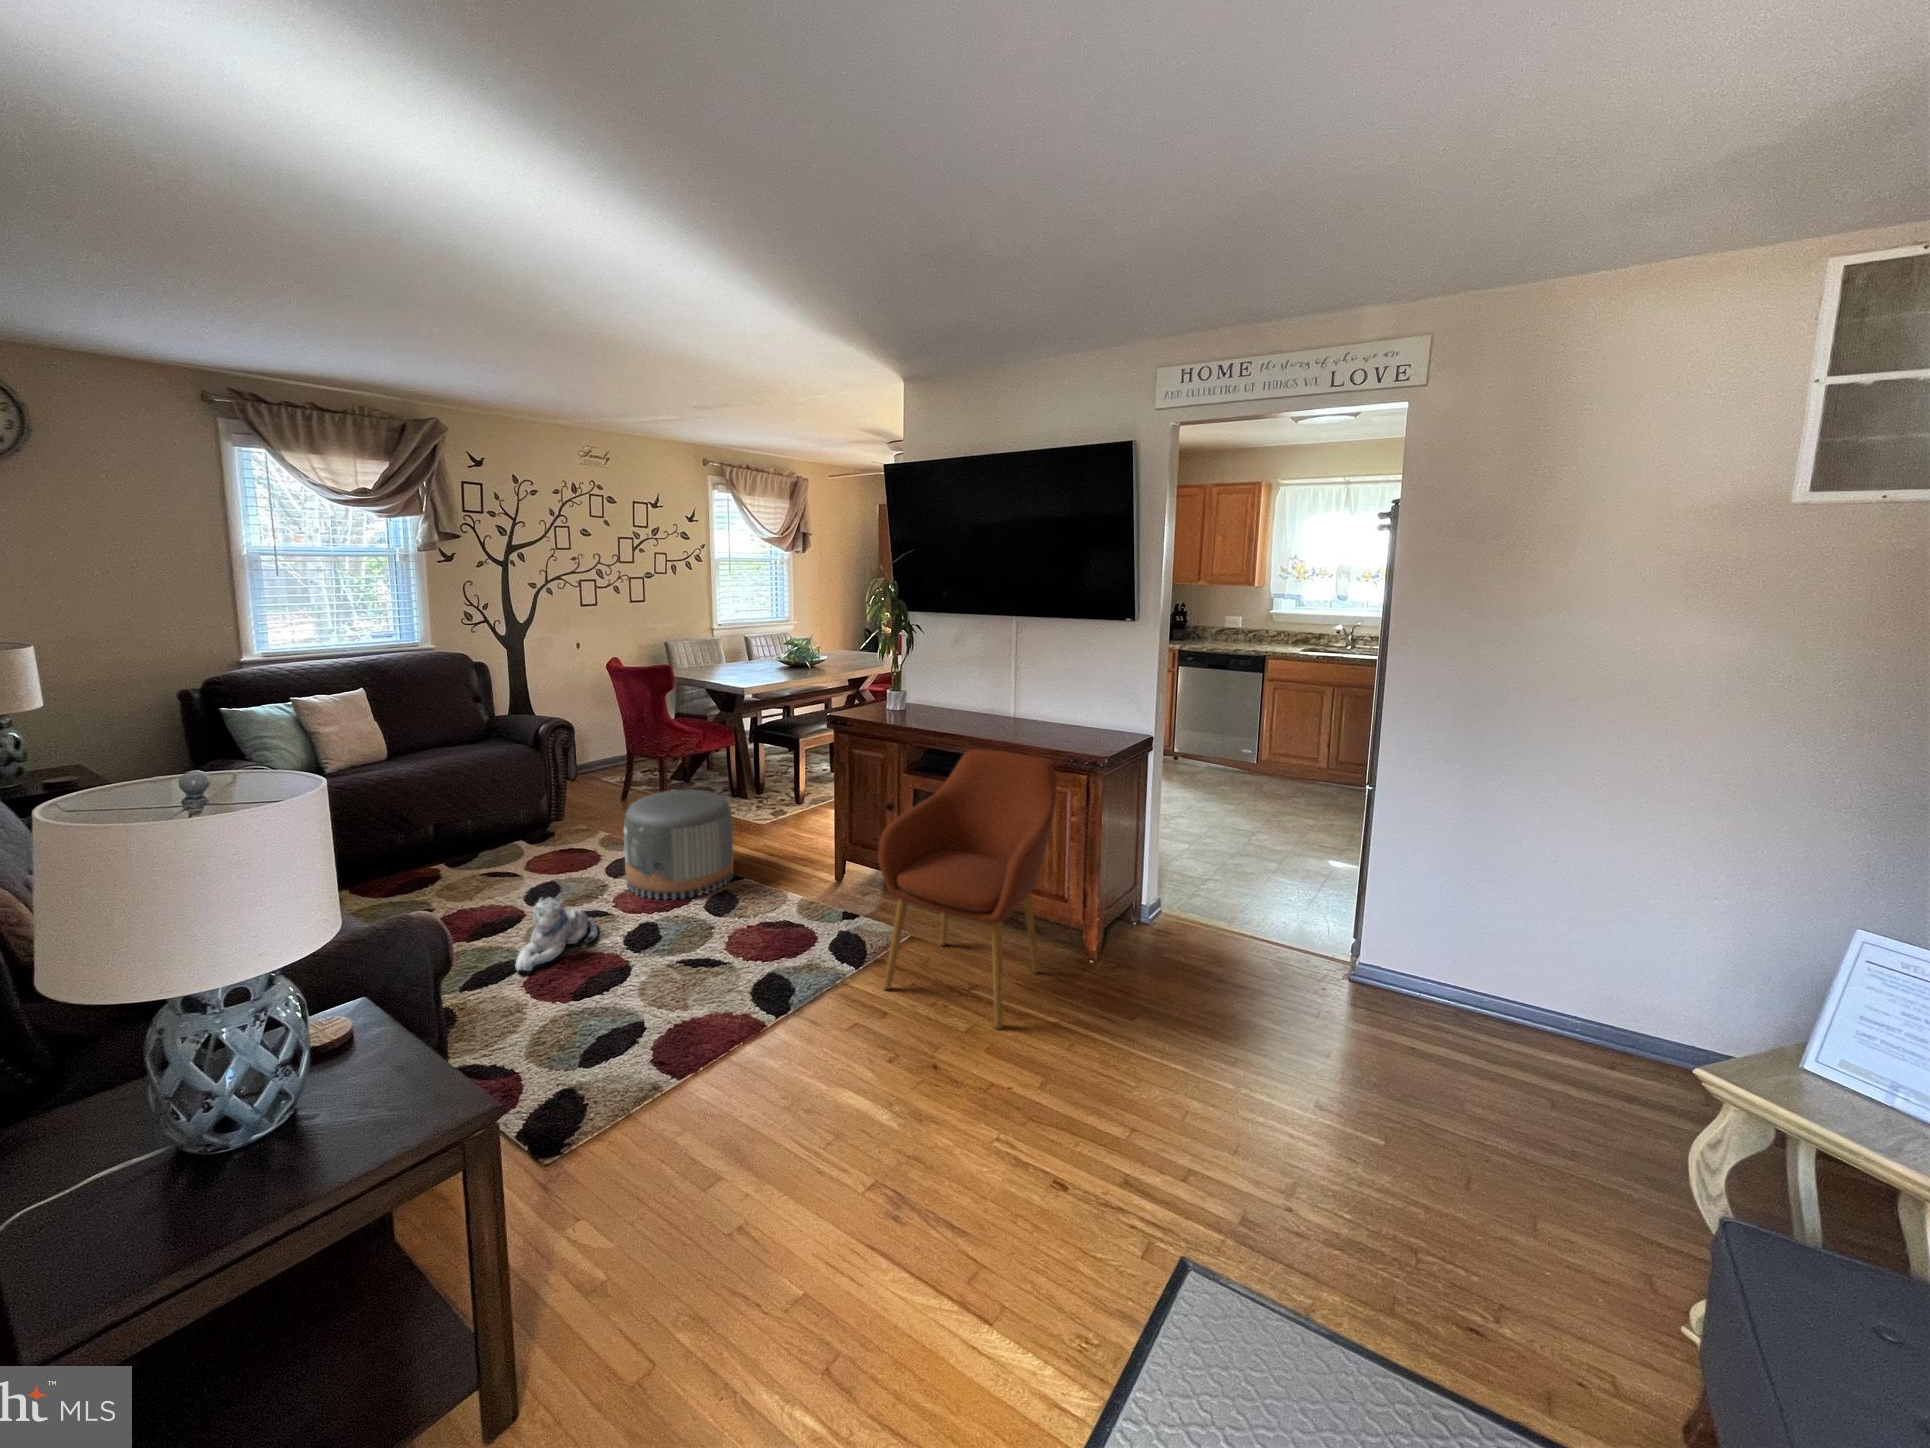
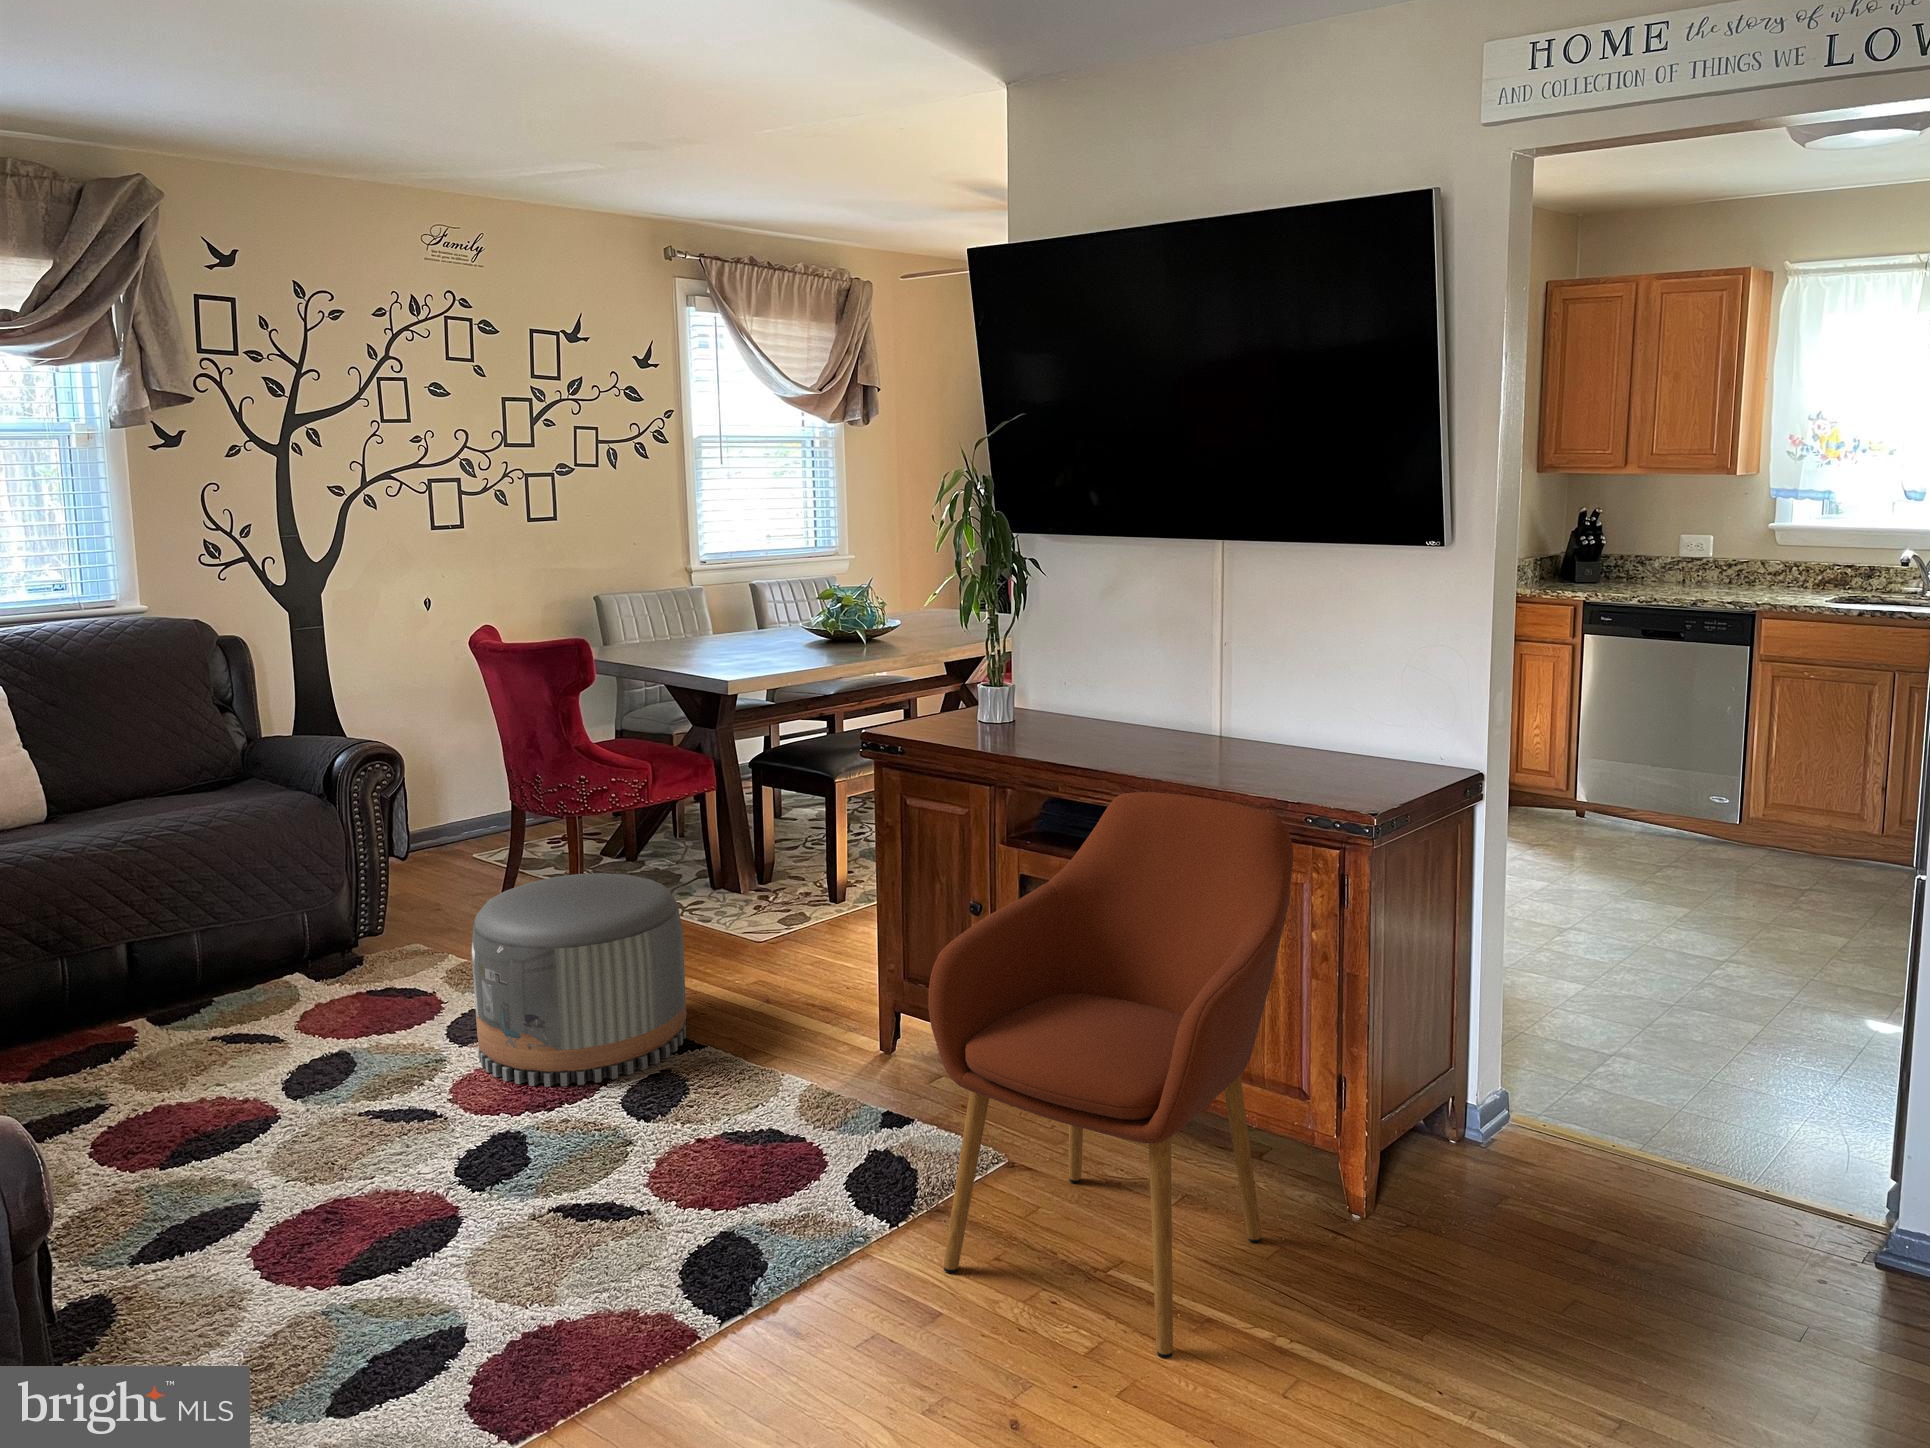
plush toy: present [515,898,598,971] -> none [236,1082,409,1226]

